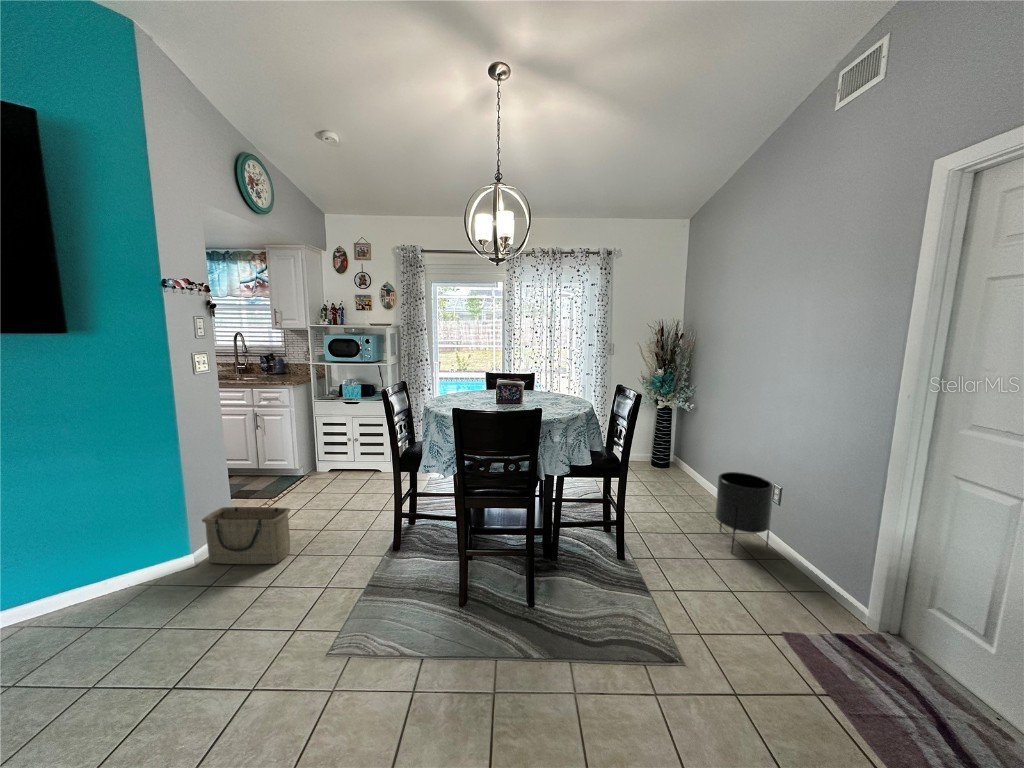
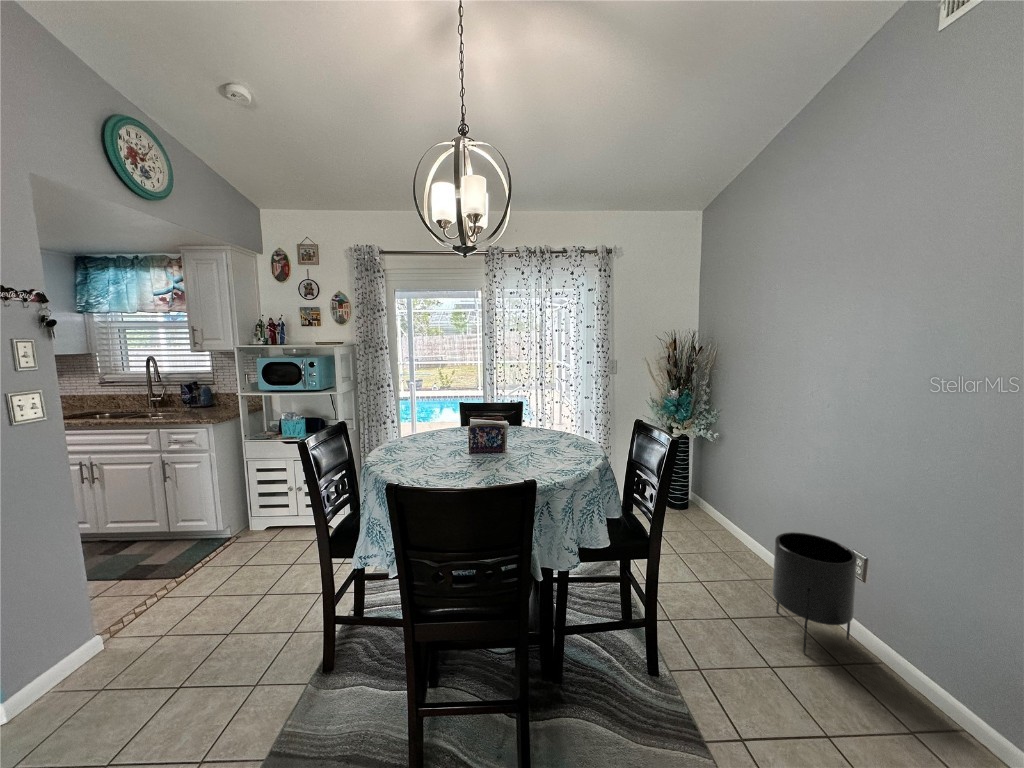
basket: present [202,507,290,564] -> none [21,615,170,710]

